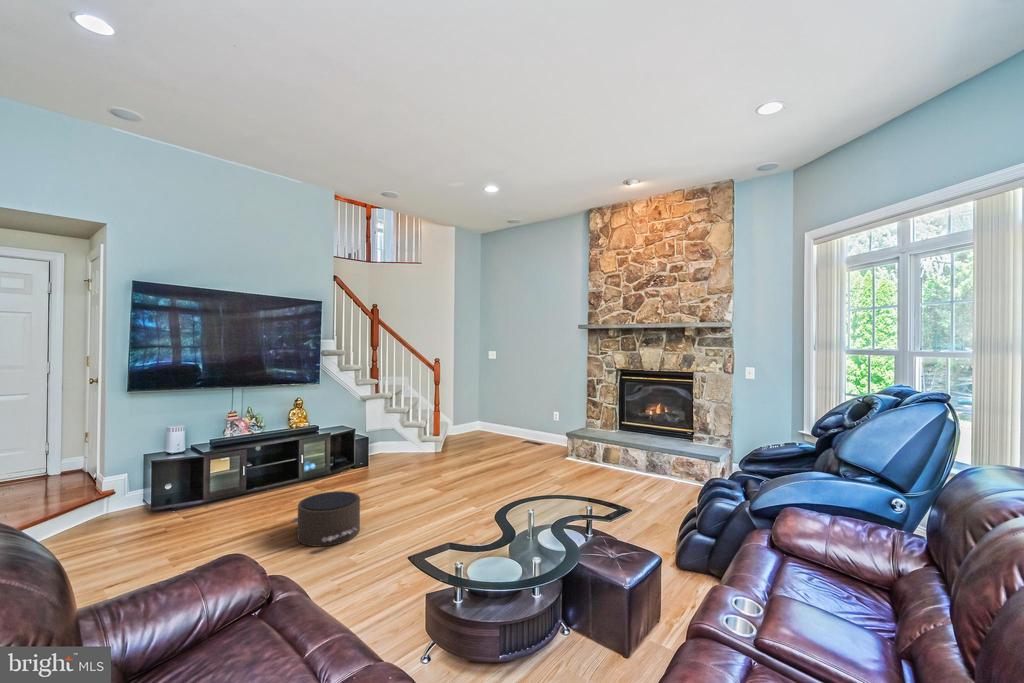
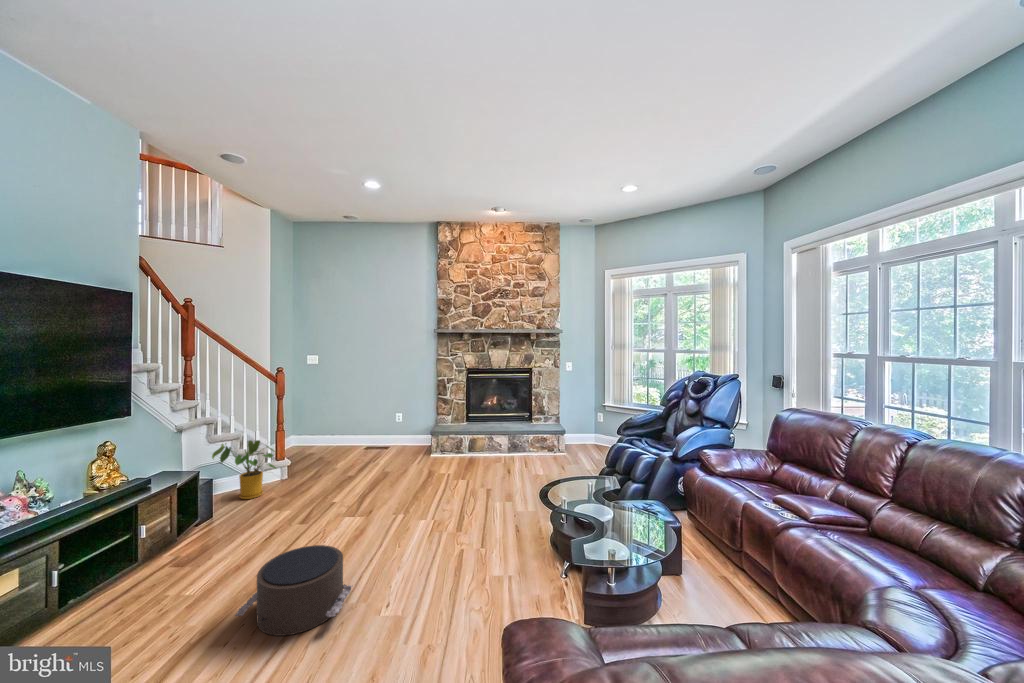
house plant: none [376,414,421,461] -> present [212,440,281,499]

